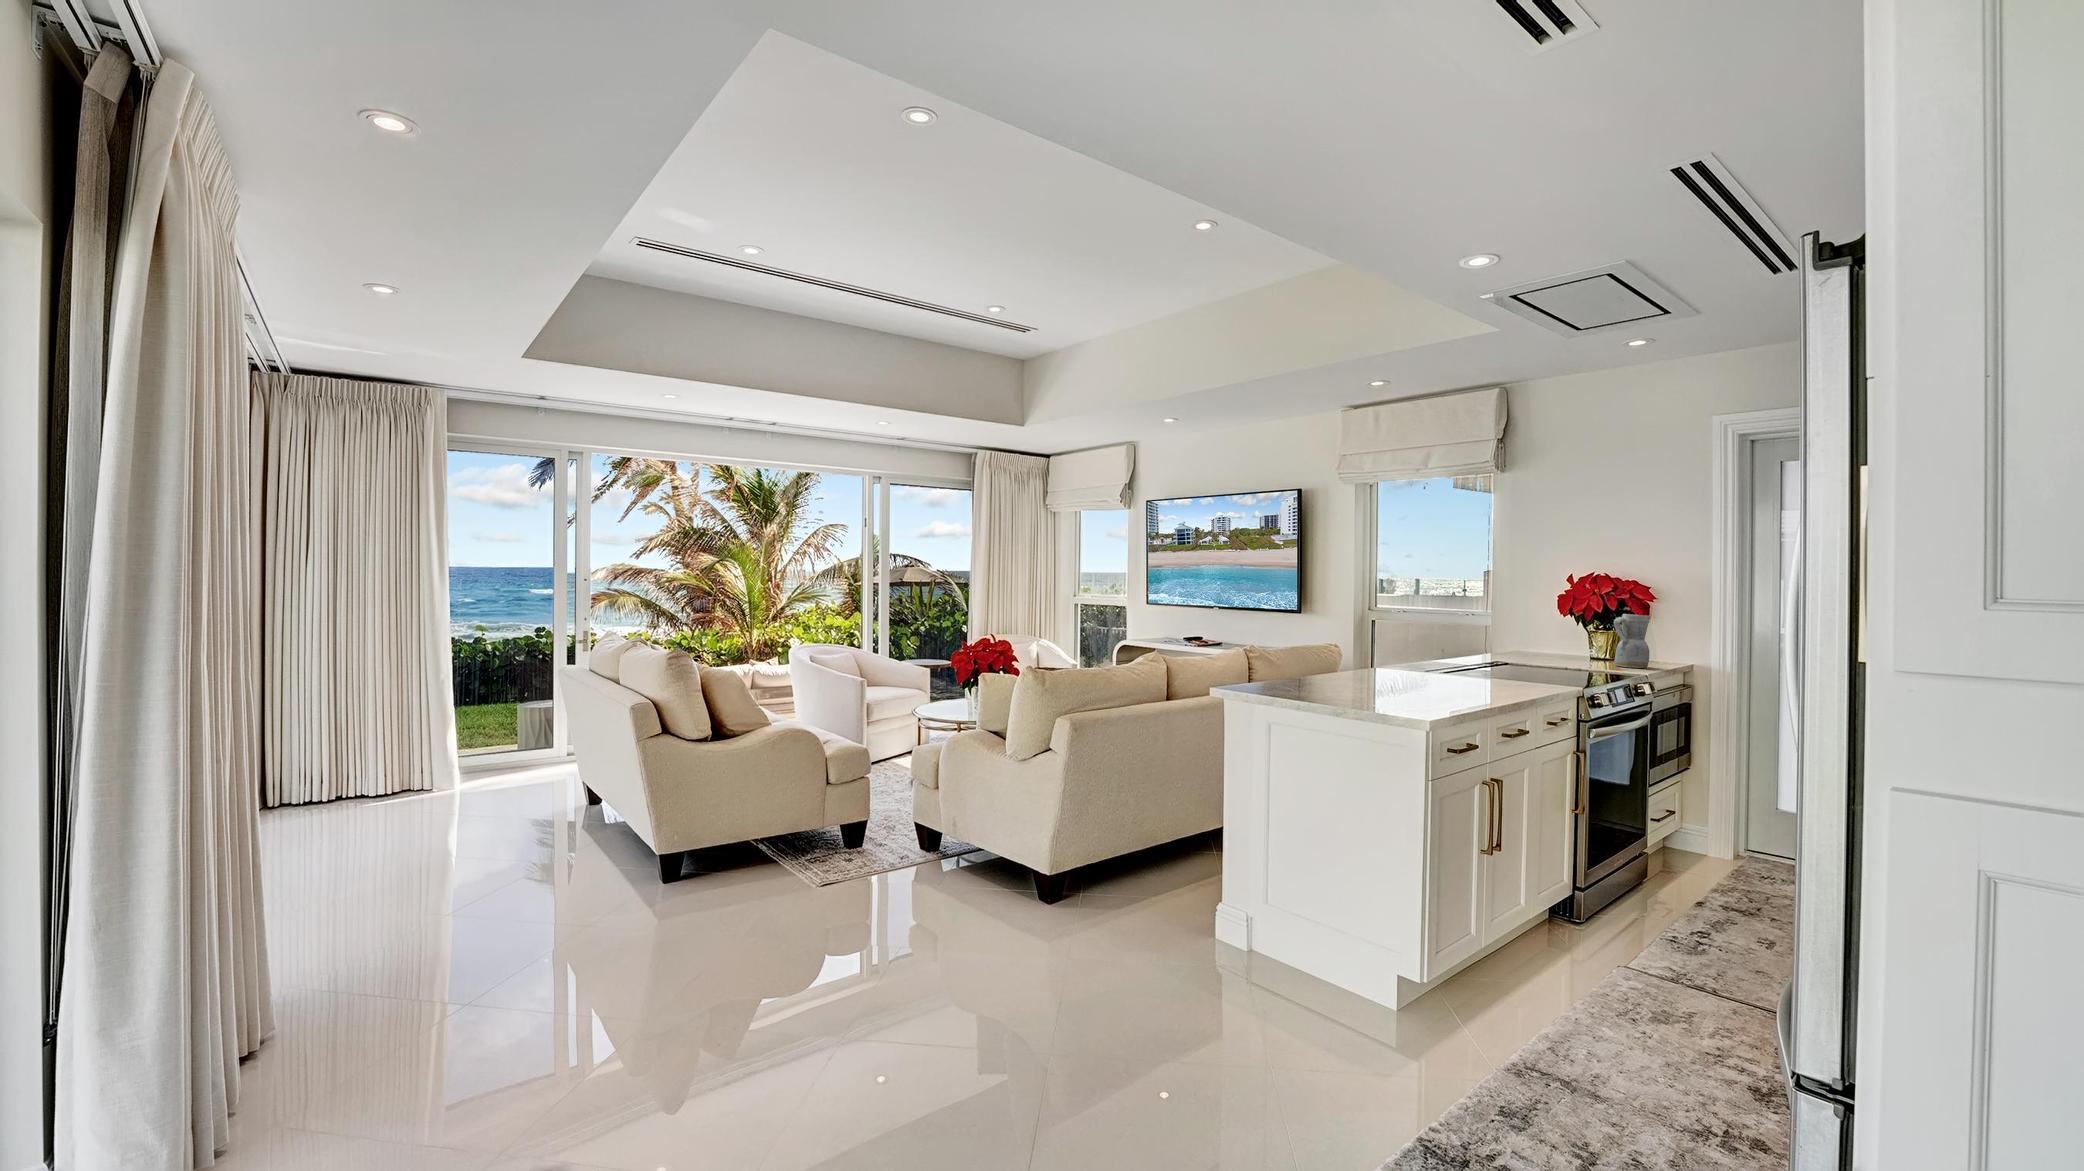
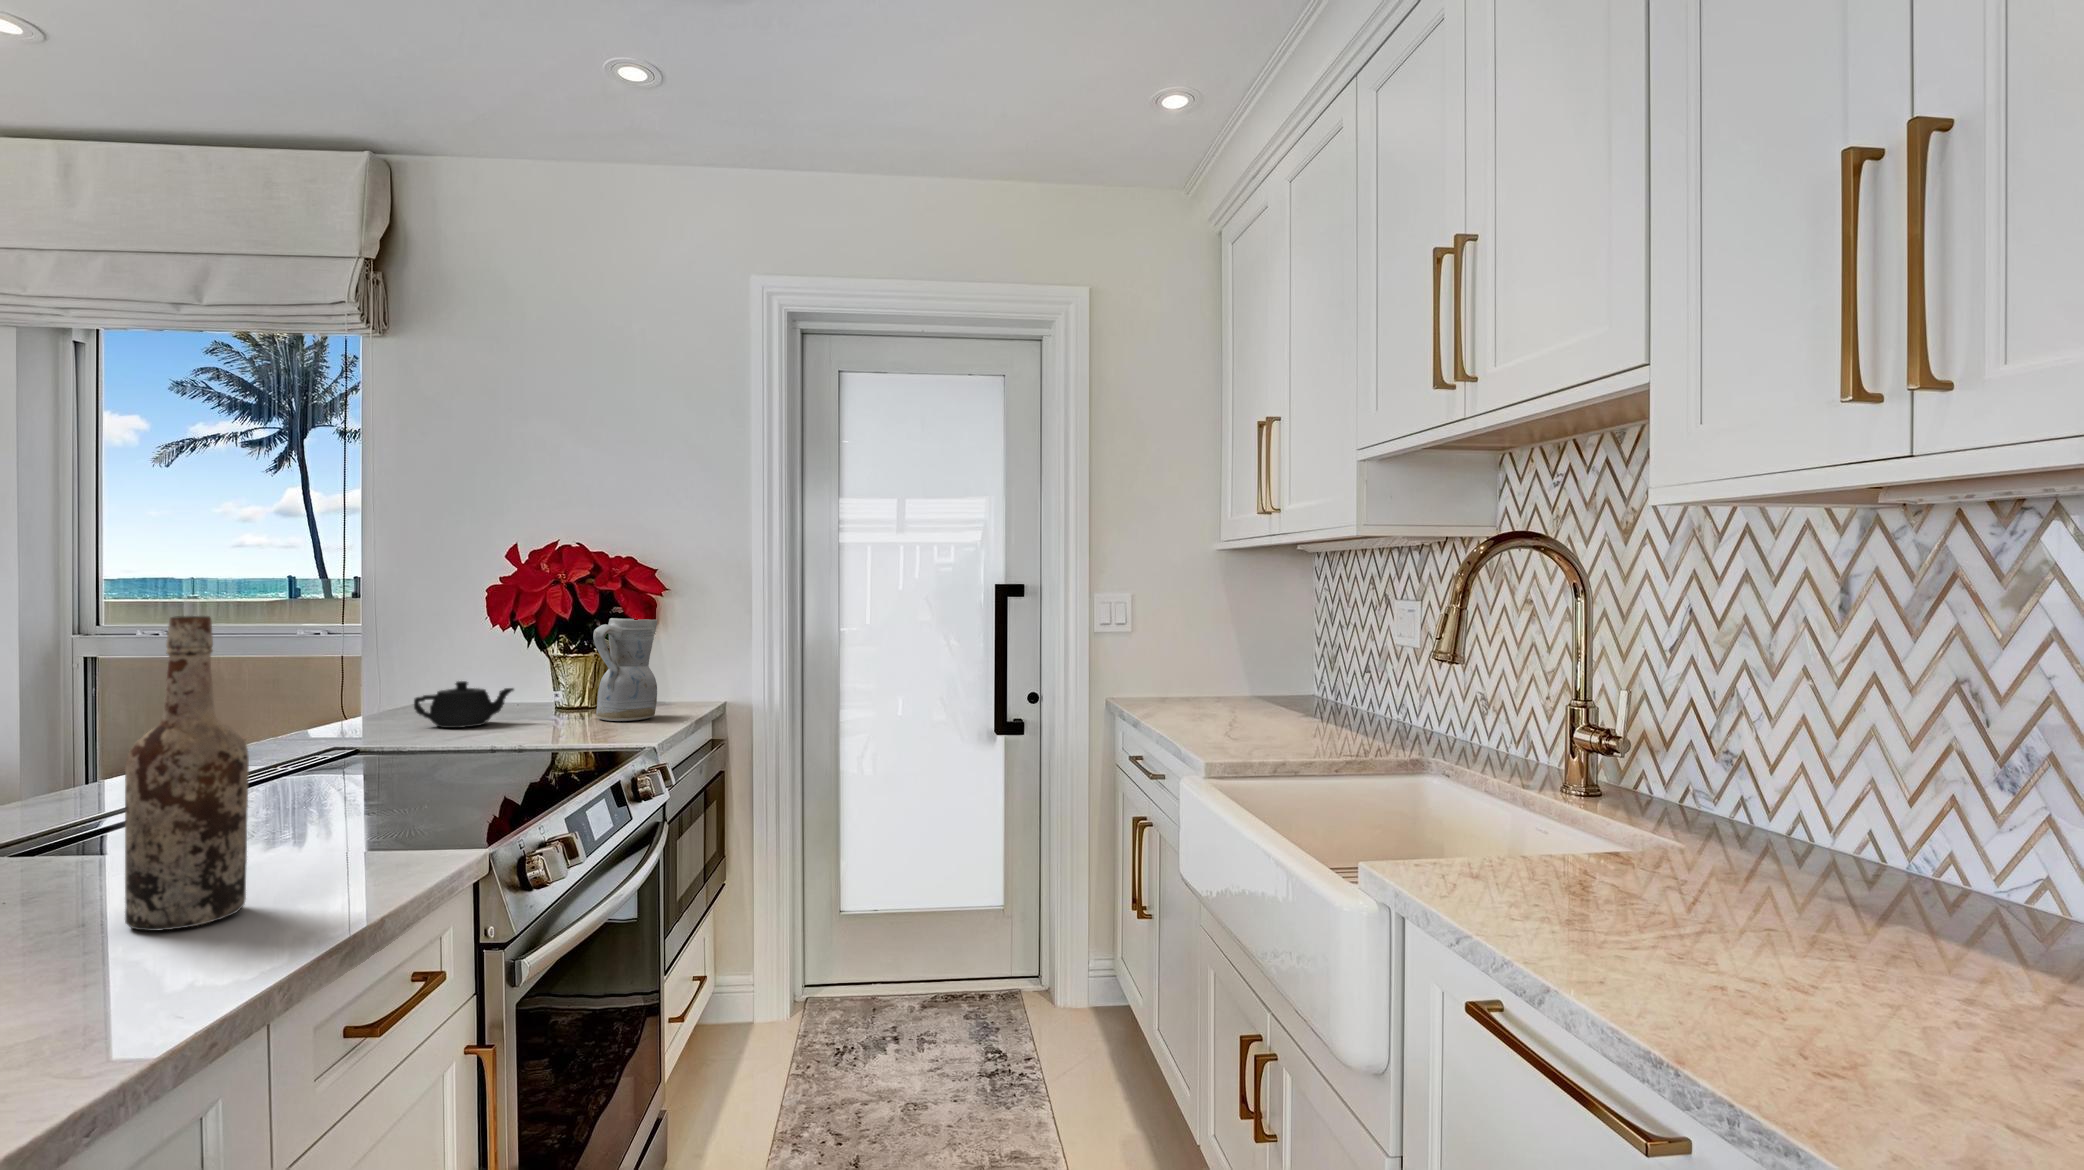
wine bottle: none [1490,611,1519,694] -> present [125,616,249,931]
teapot: none [1526,641,1572,662] -> present [414,681,514,728]

